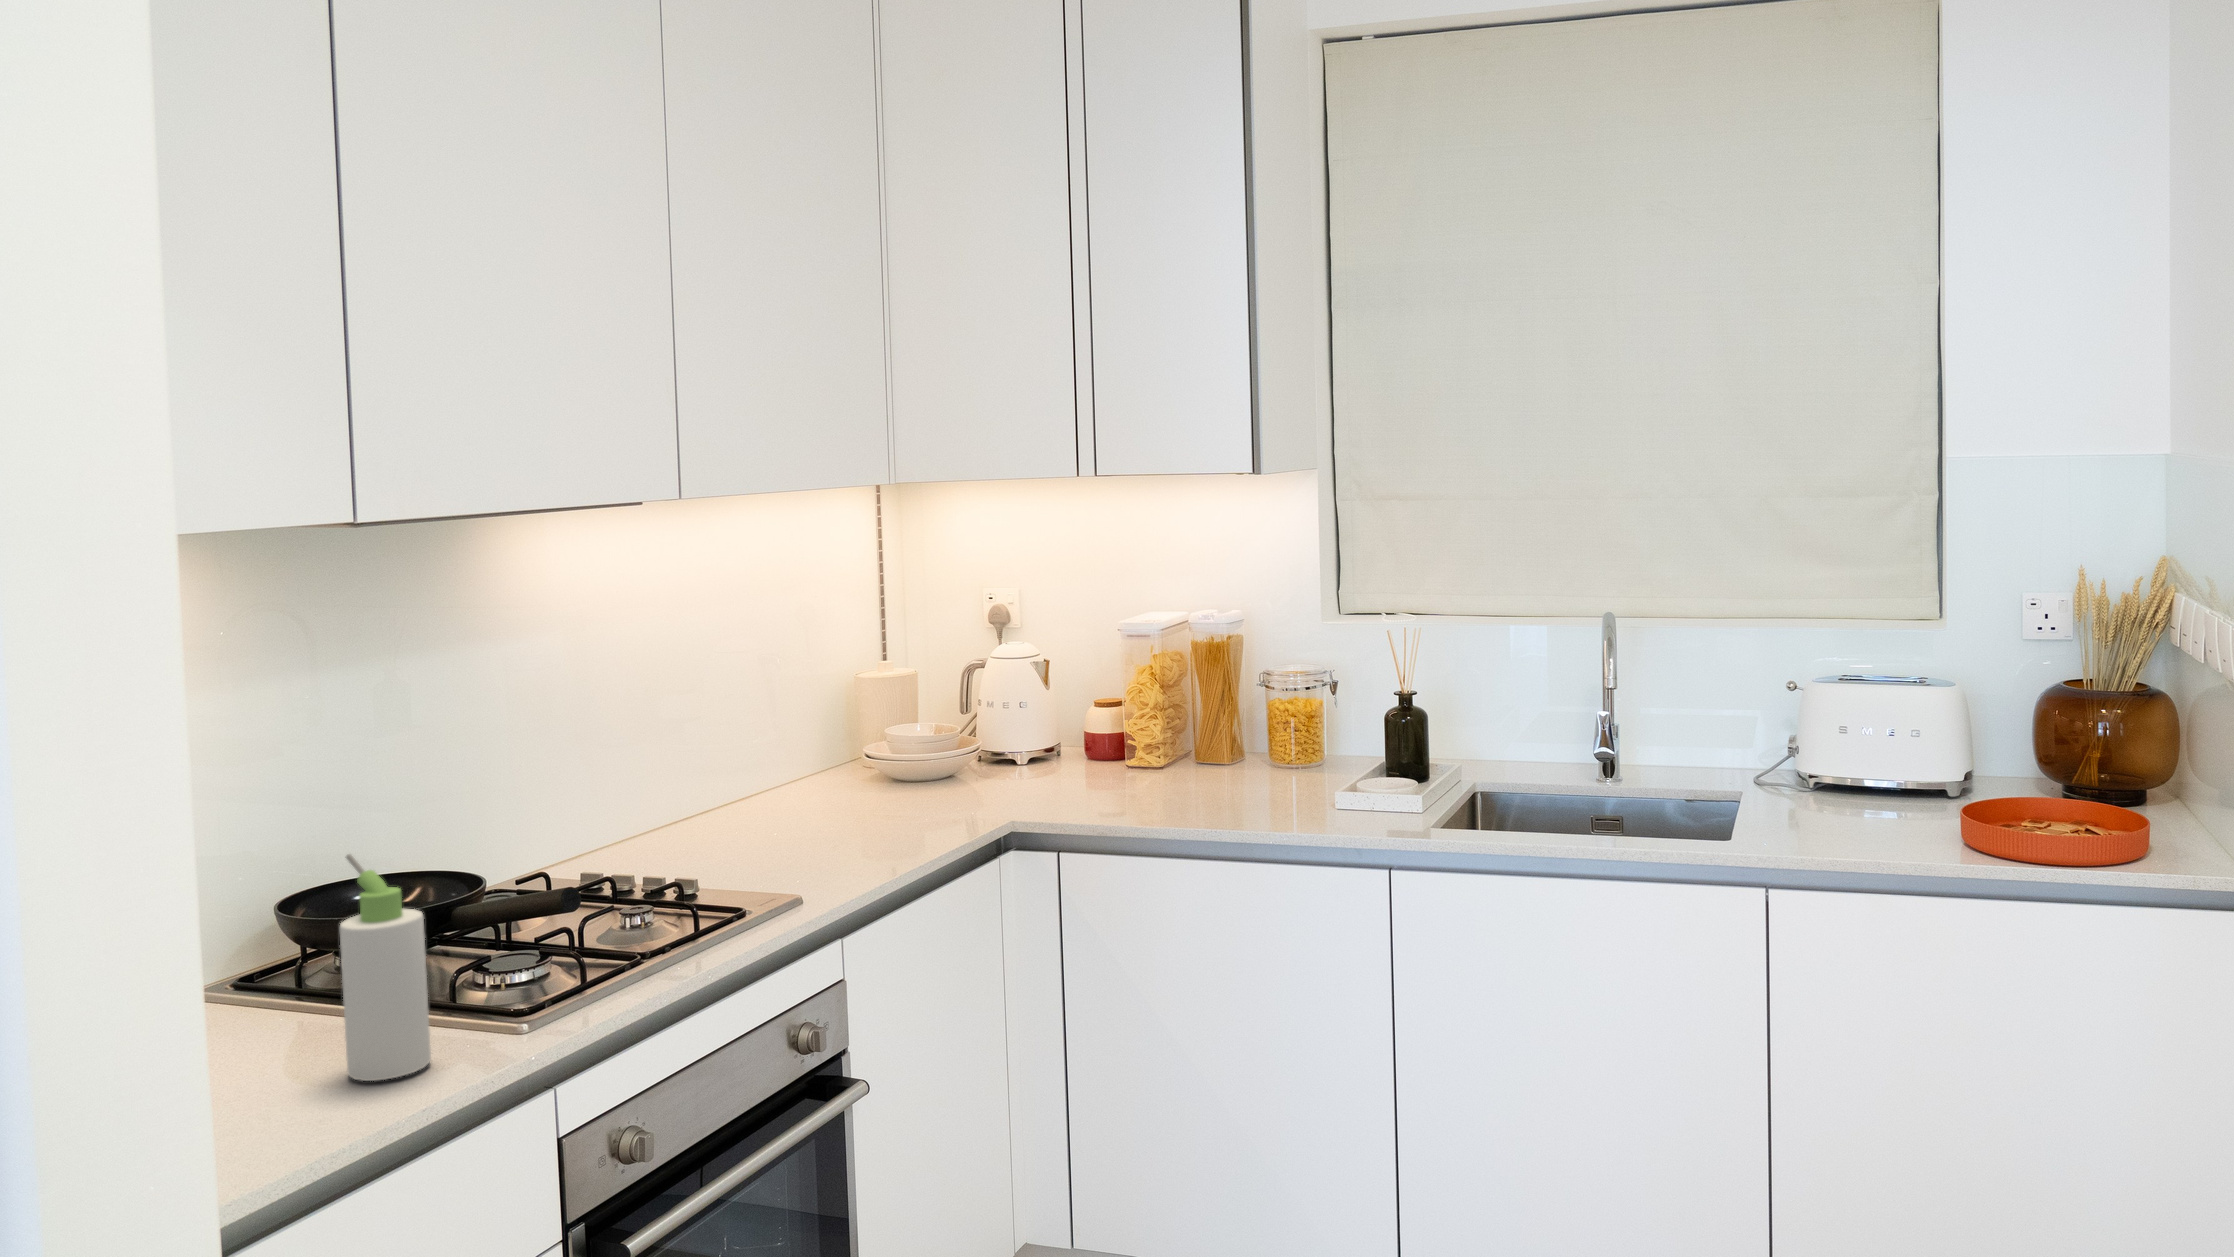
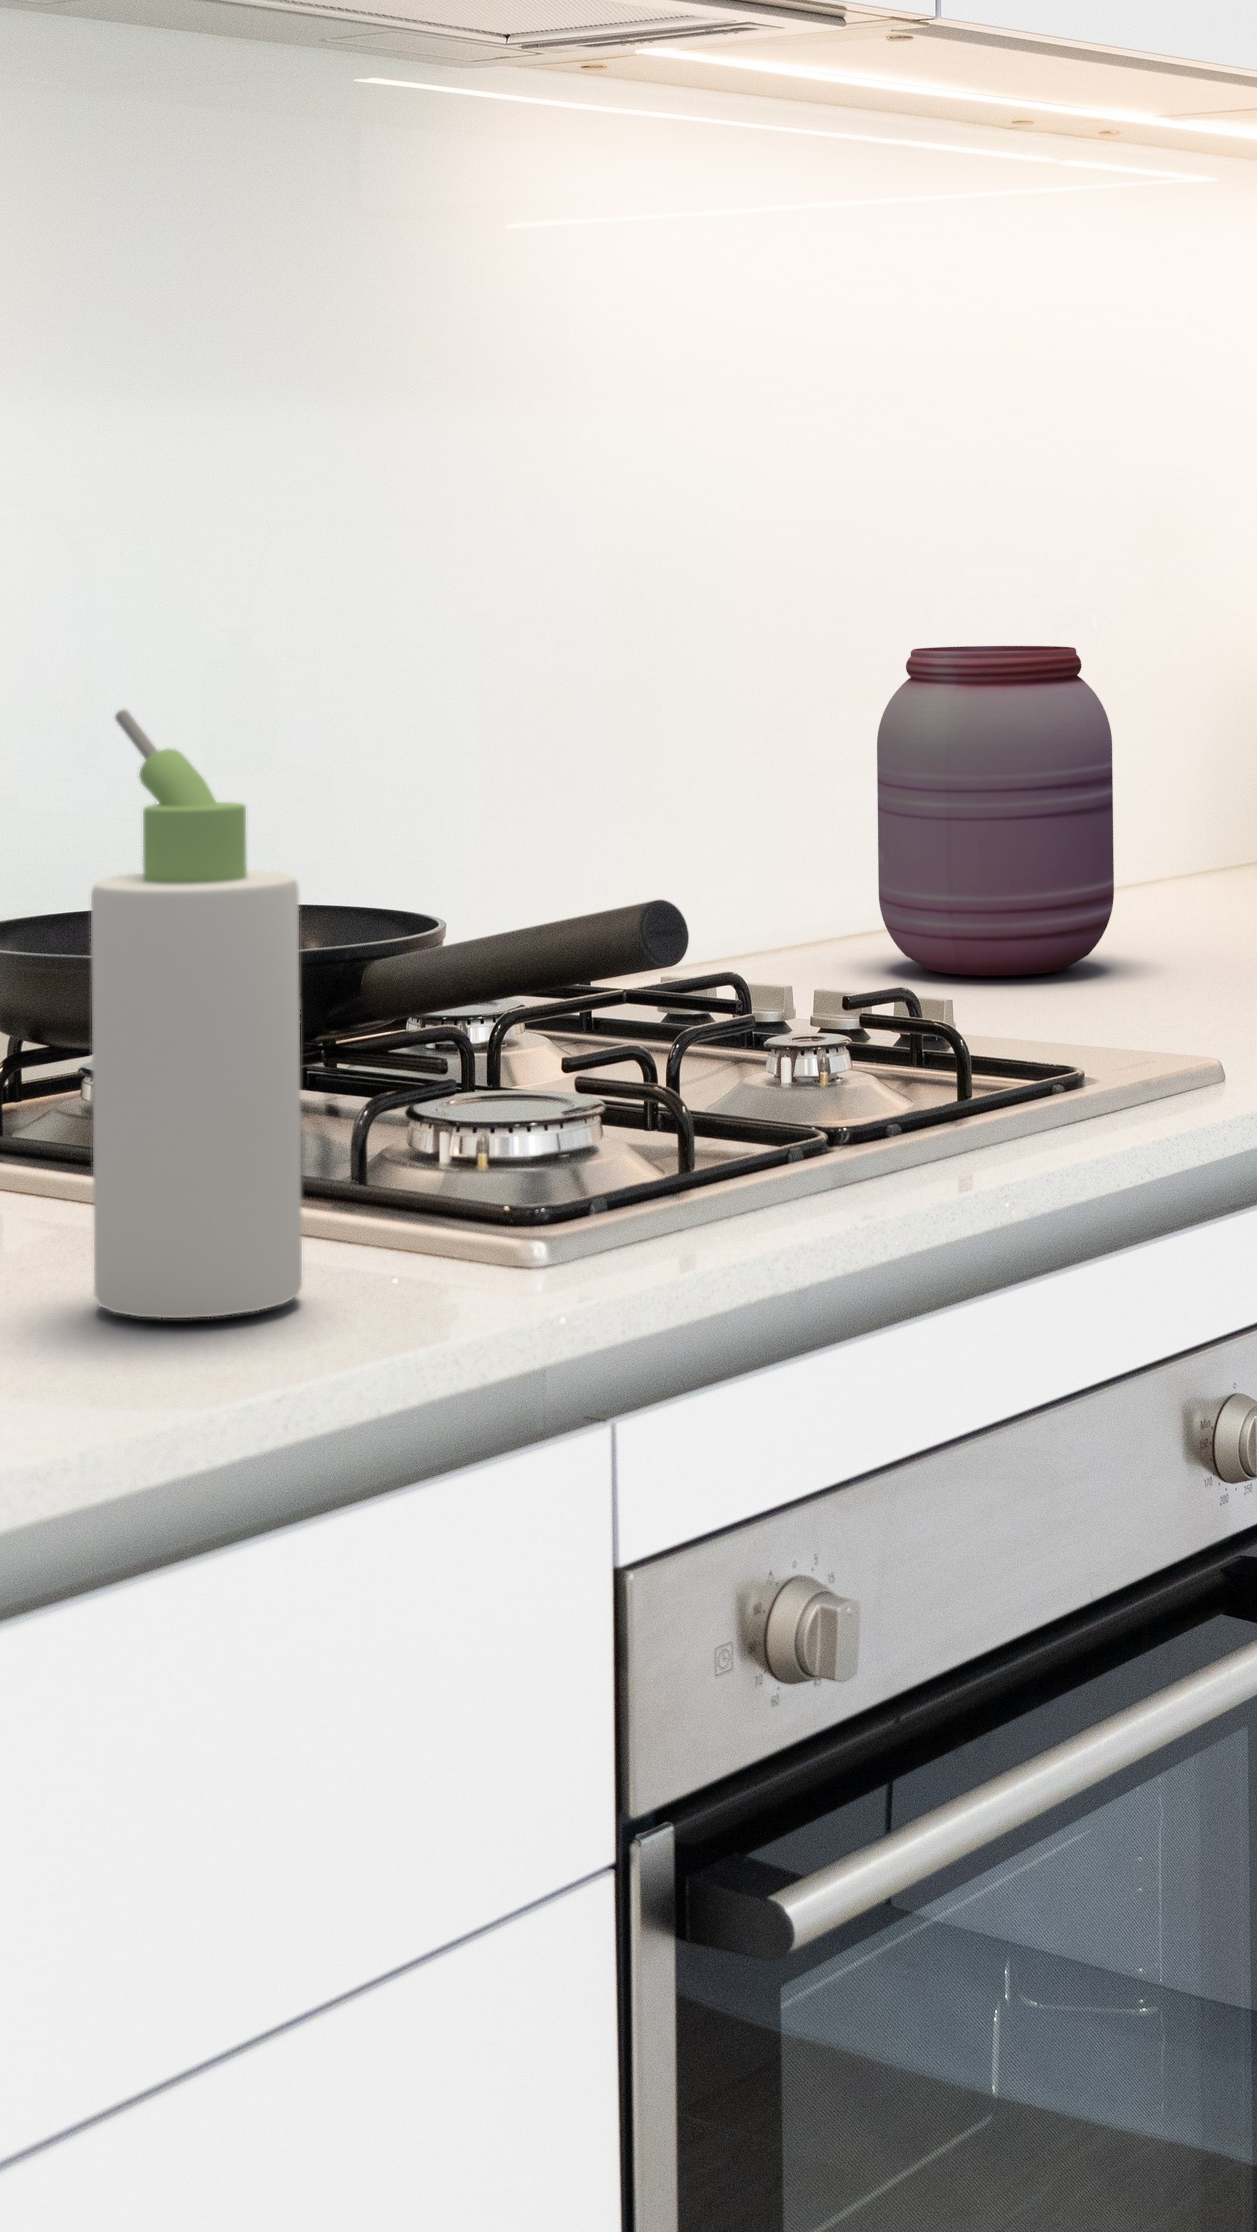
jar: none [673,712,773,846] -> present [877,646,1114,975]

